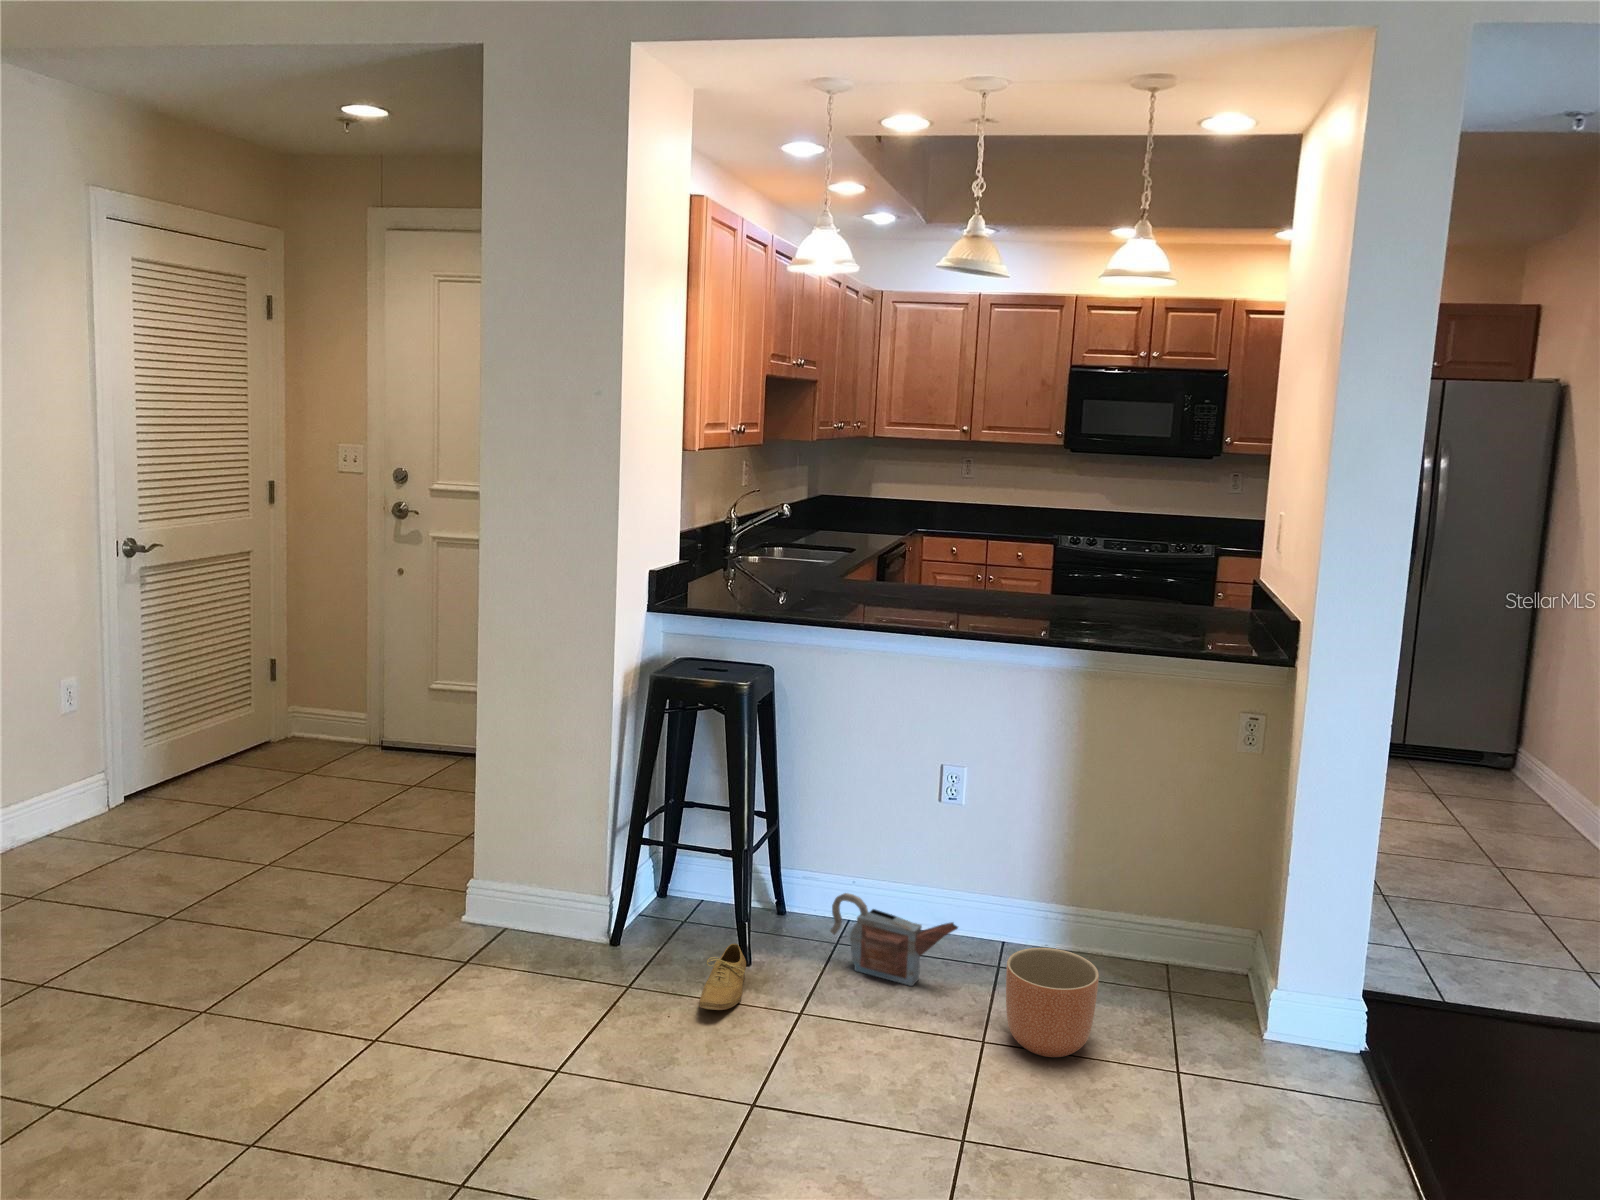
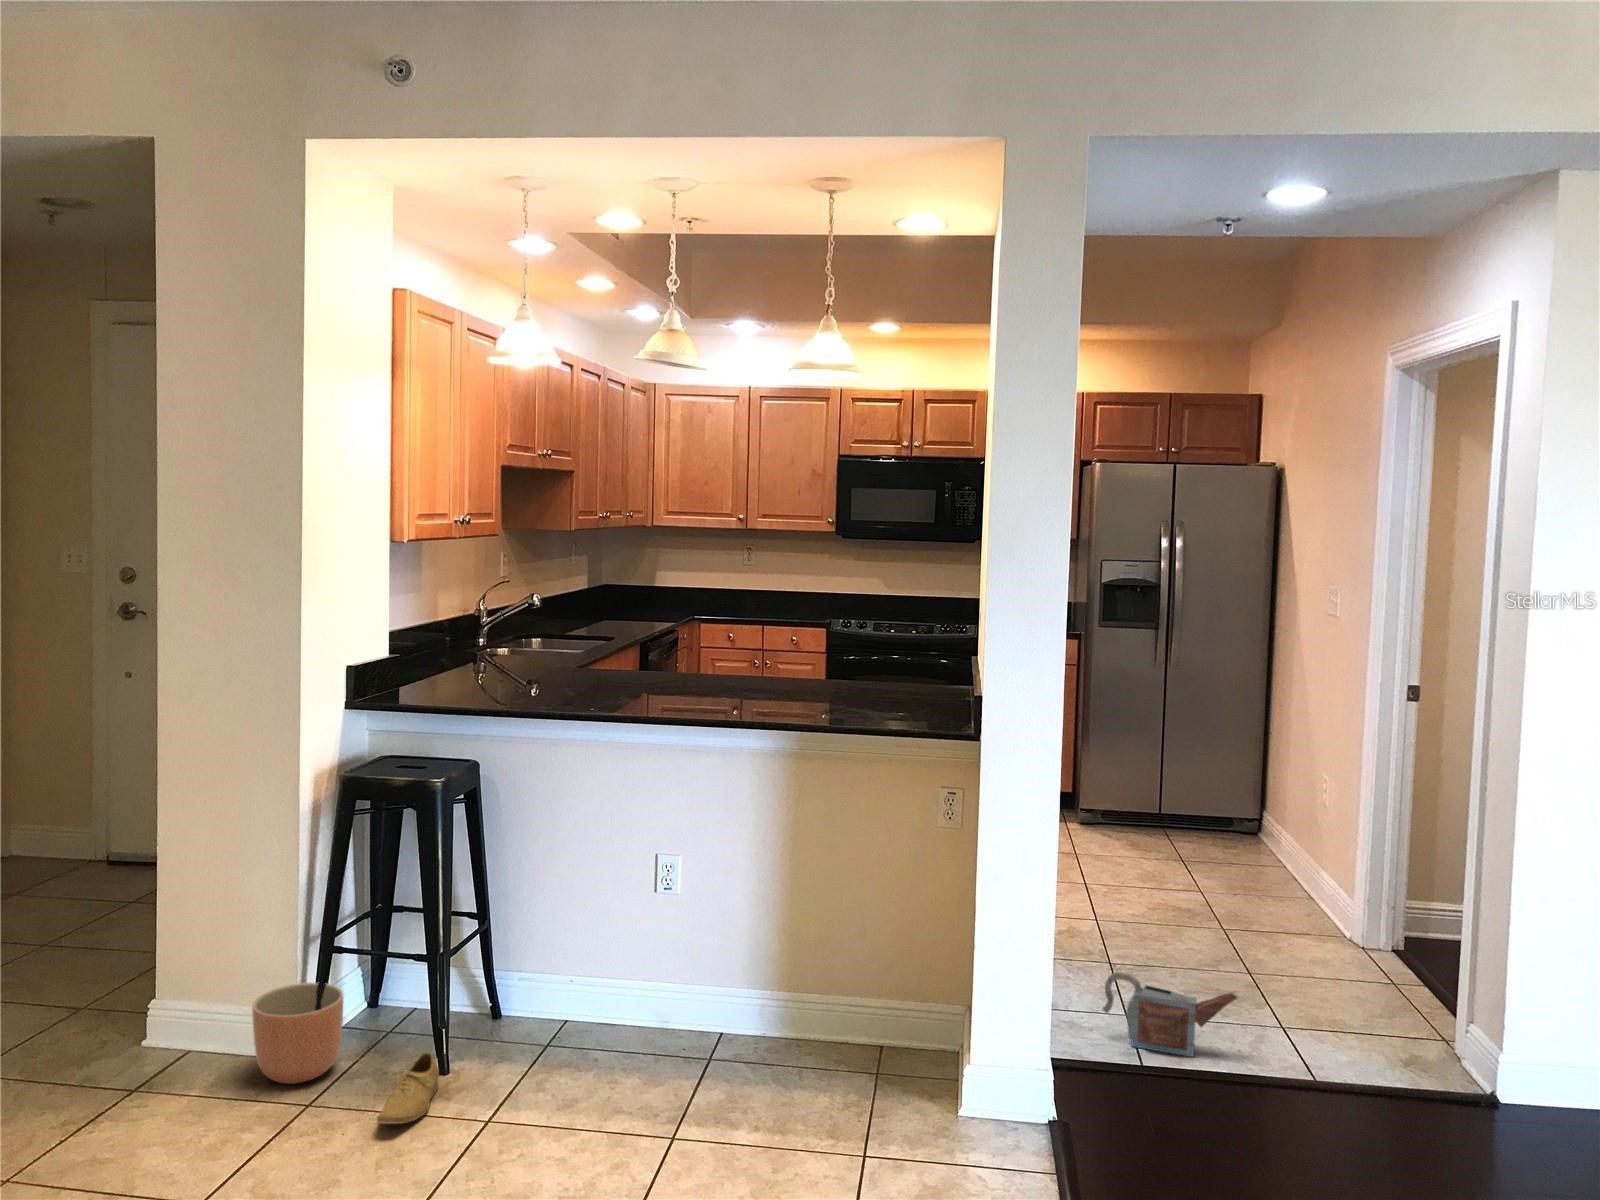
watering can: present [830,893,958,986] -> present [1103,972,1237,1057]
planter: present [1006,948,1099,1057] -> present [252,983,343,1084]

